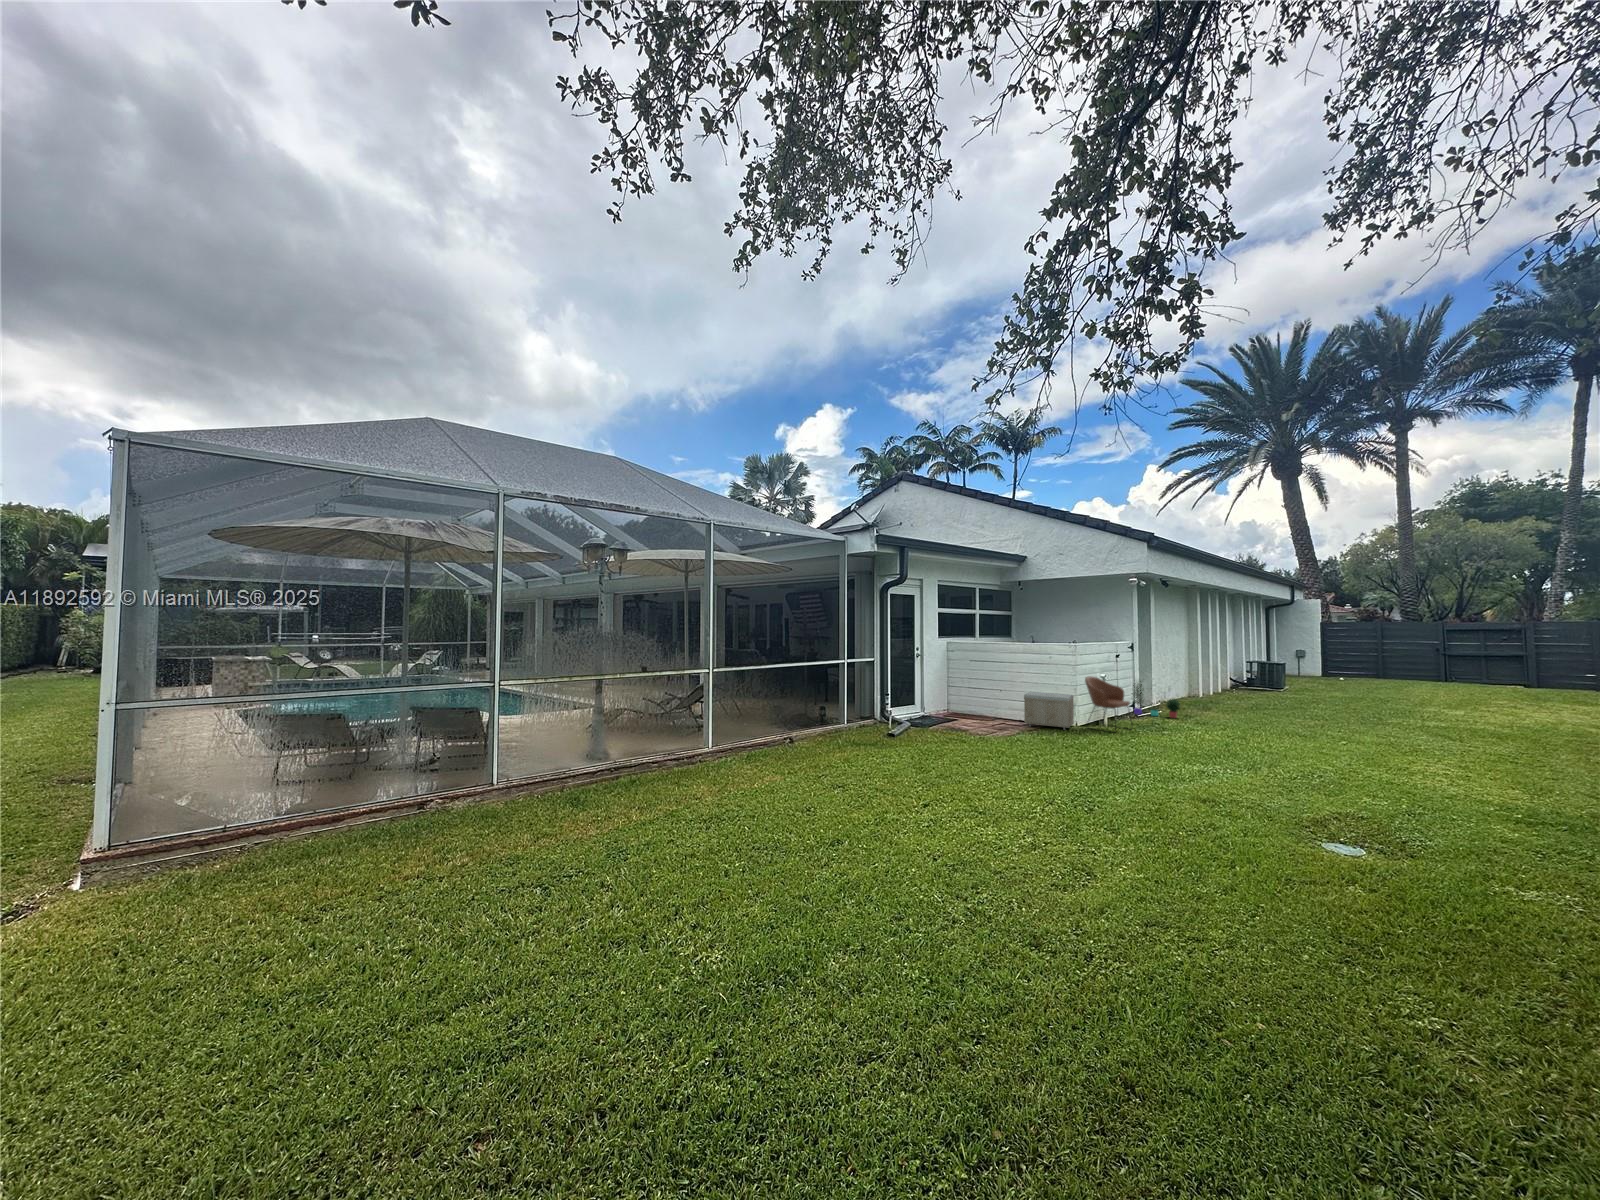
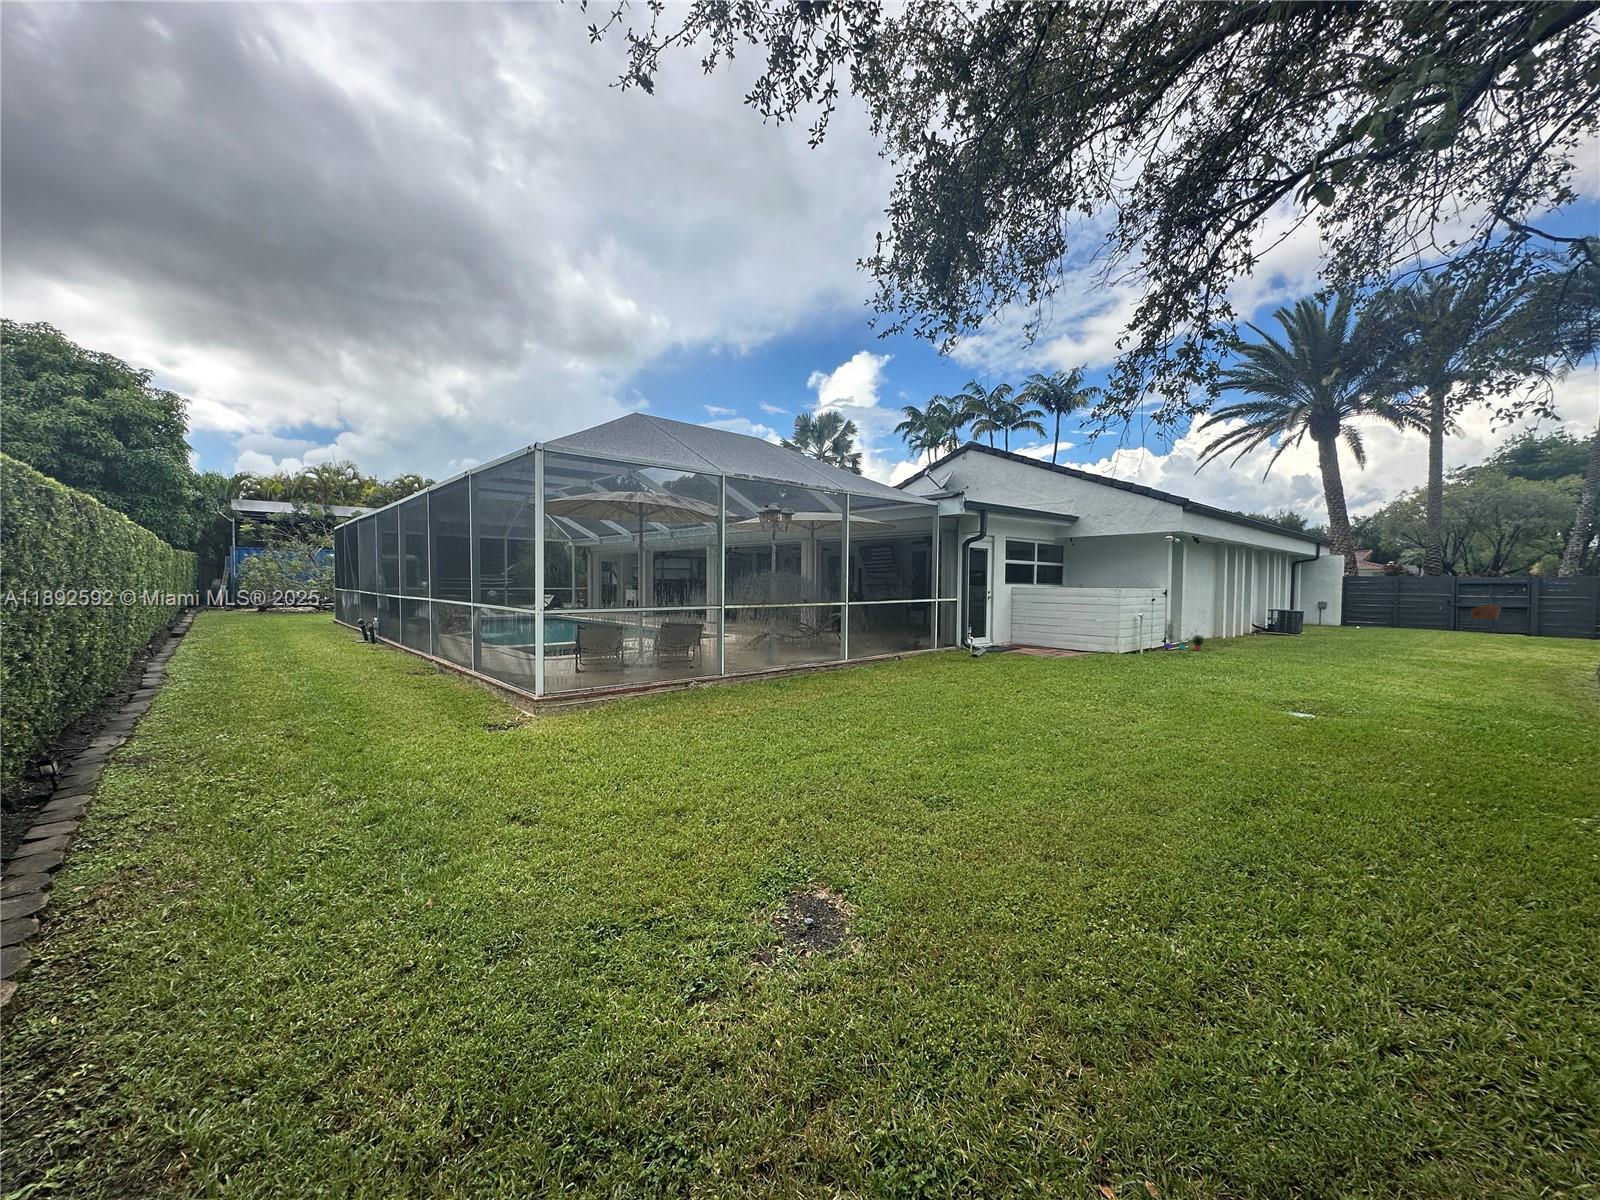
chair: present [1085,676,1129,732] -> present [1471,604,1501,620]
storage bench: present [1024,692,1074,730] -> none [1075,627,1116,657]

